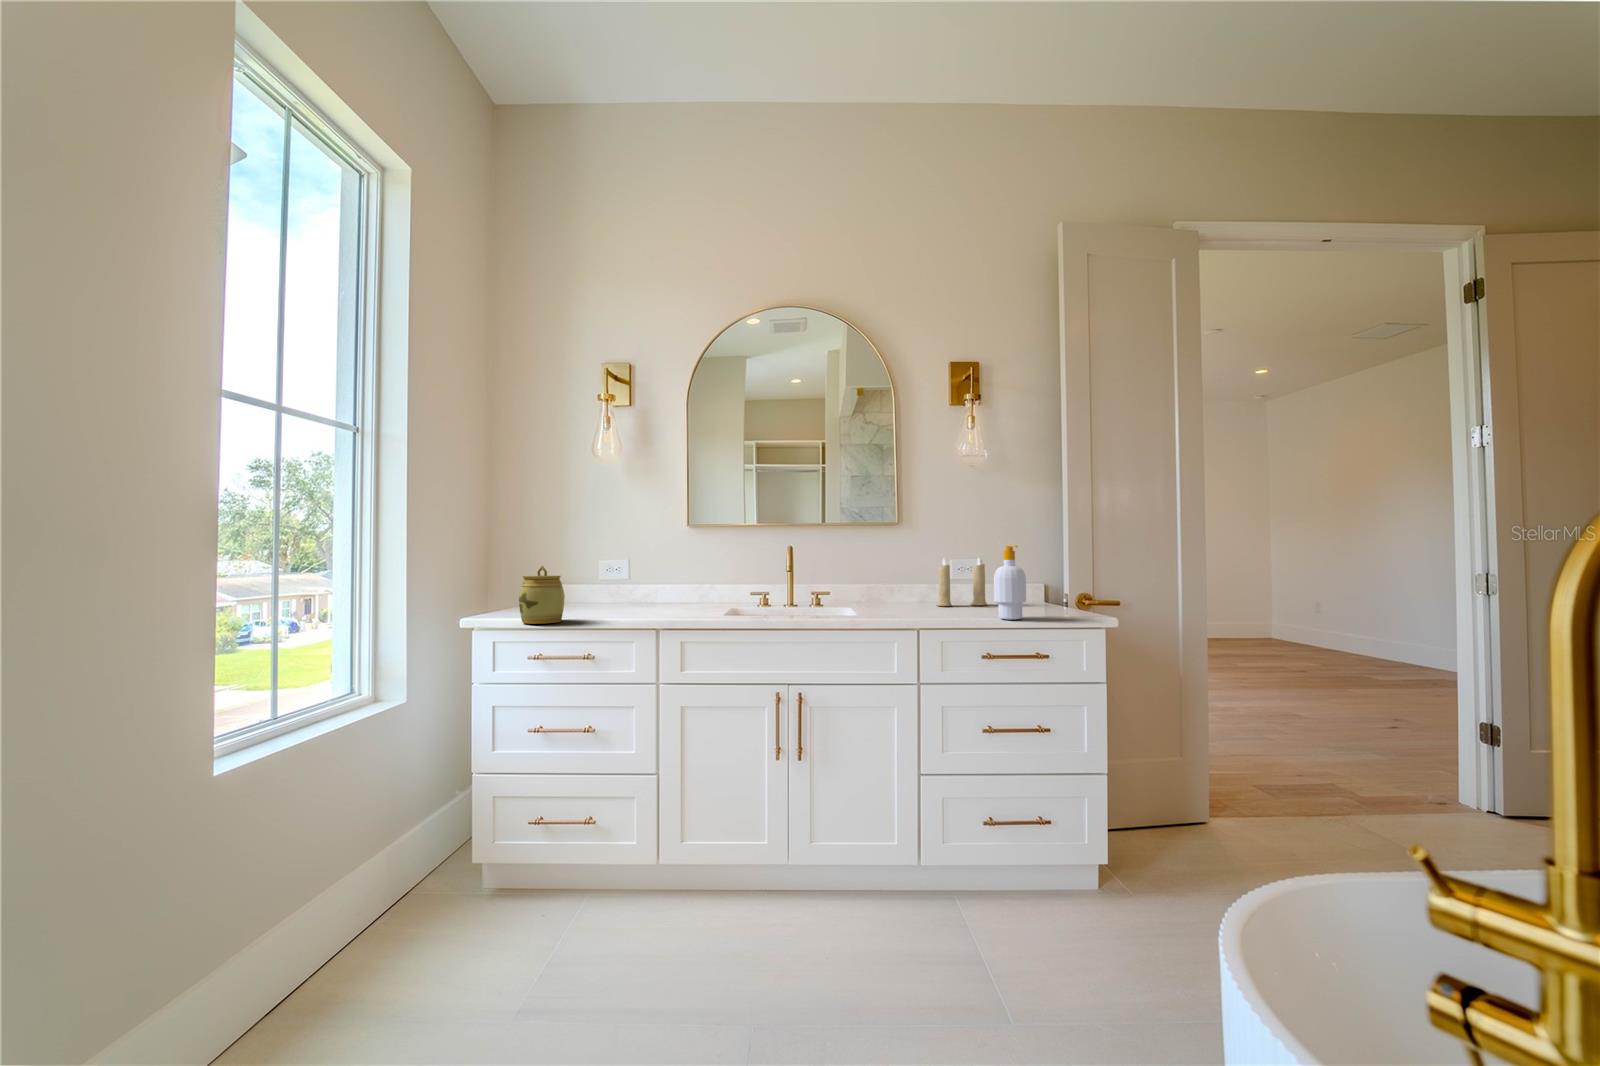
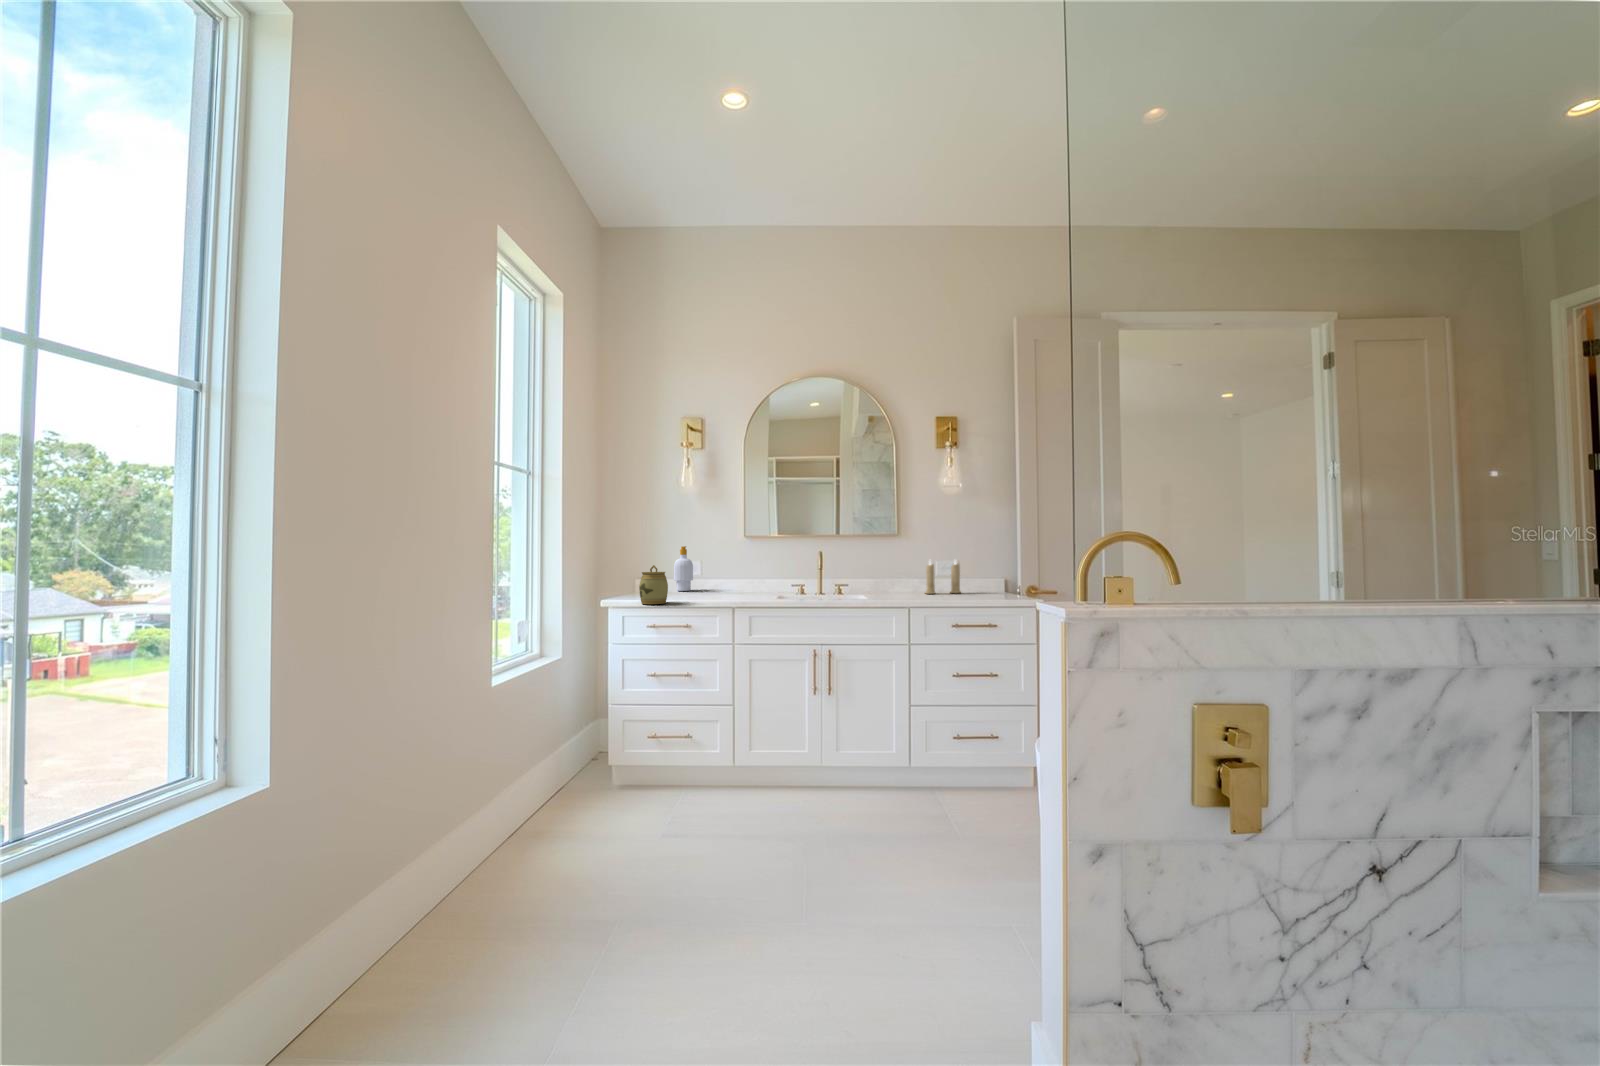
soap bottle: present [994,546,1026,620] -> present [674,546,693,591]

